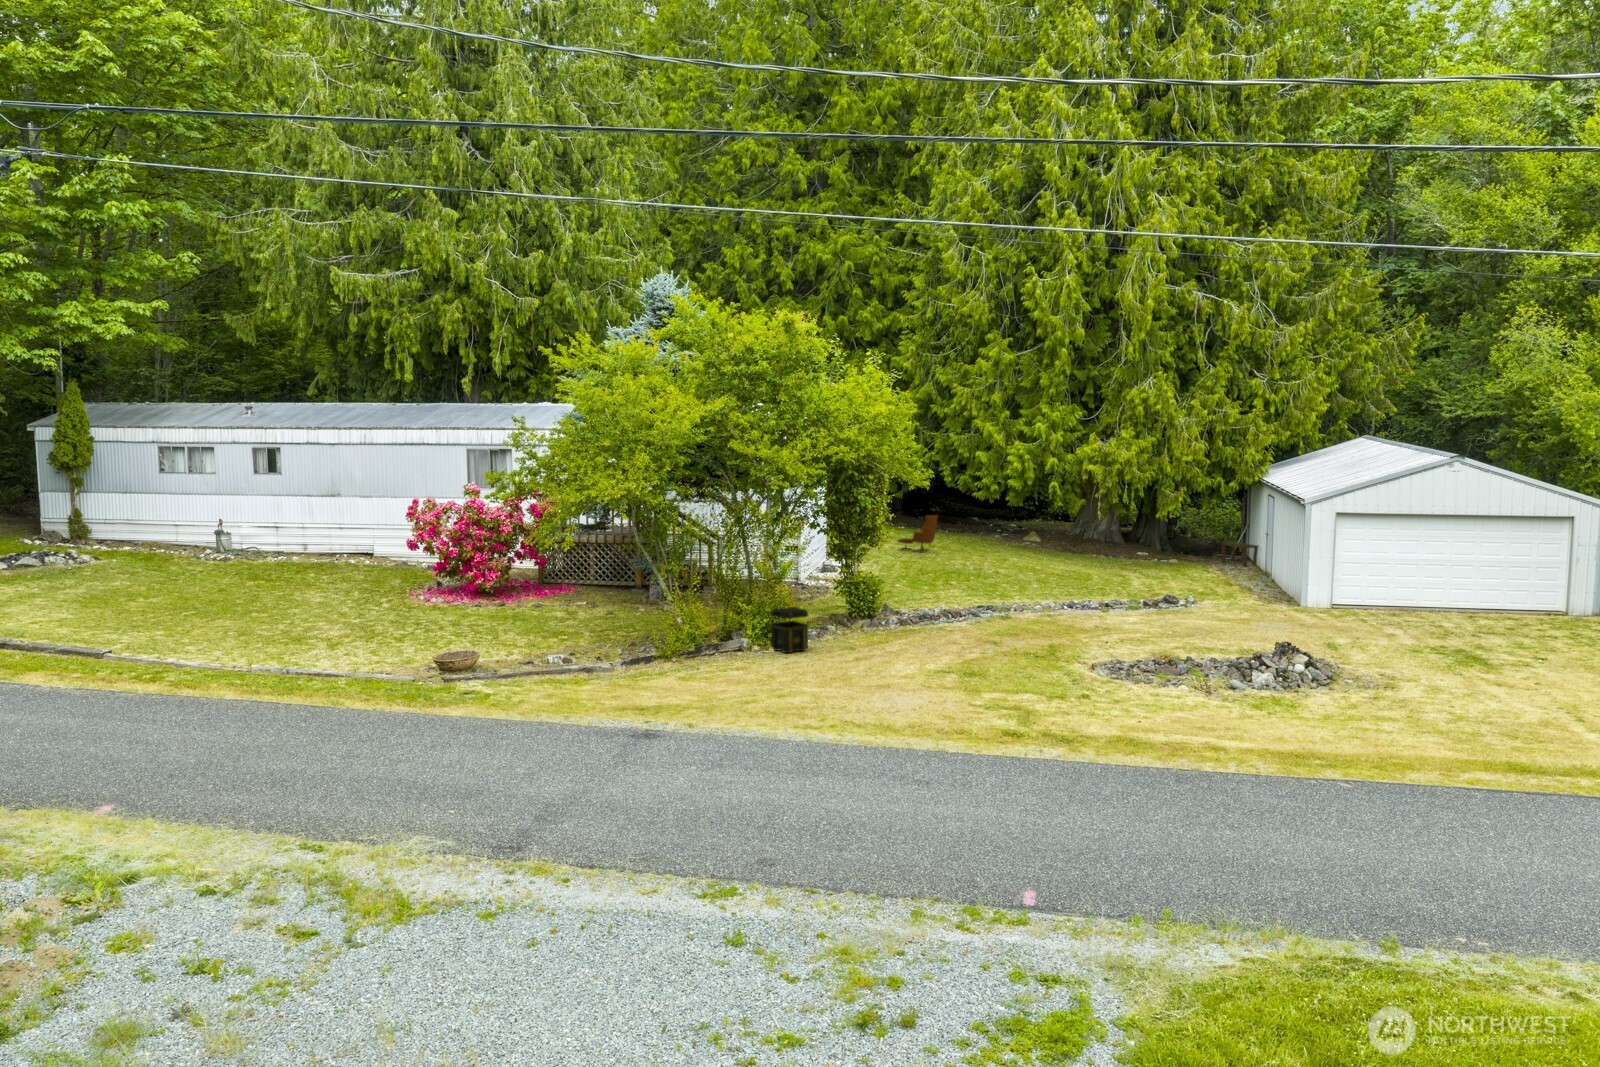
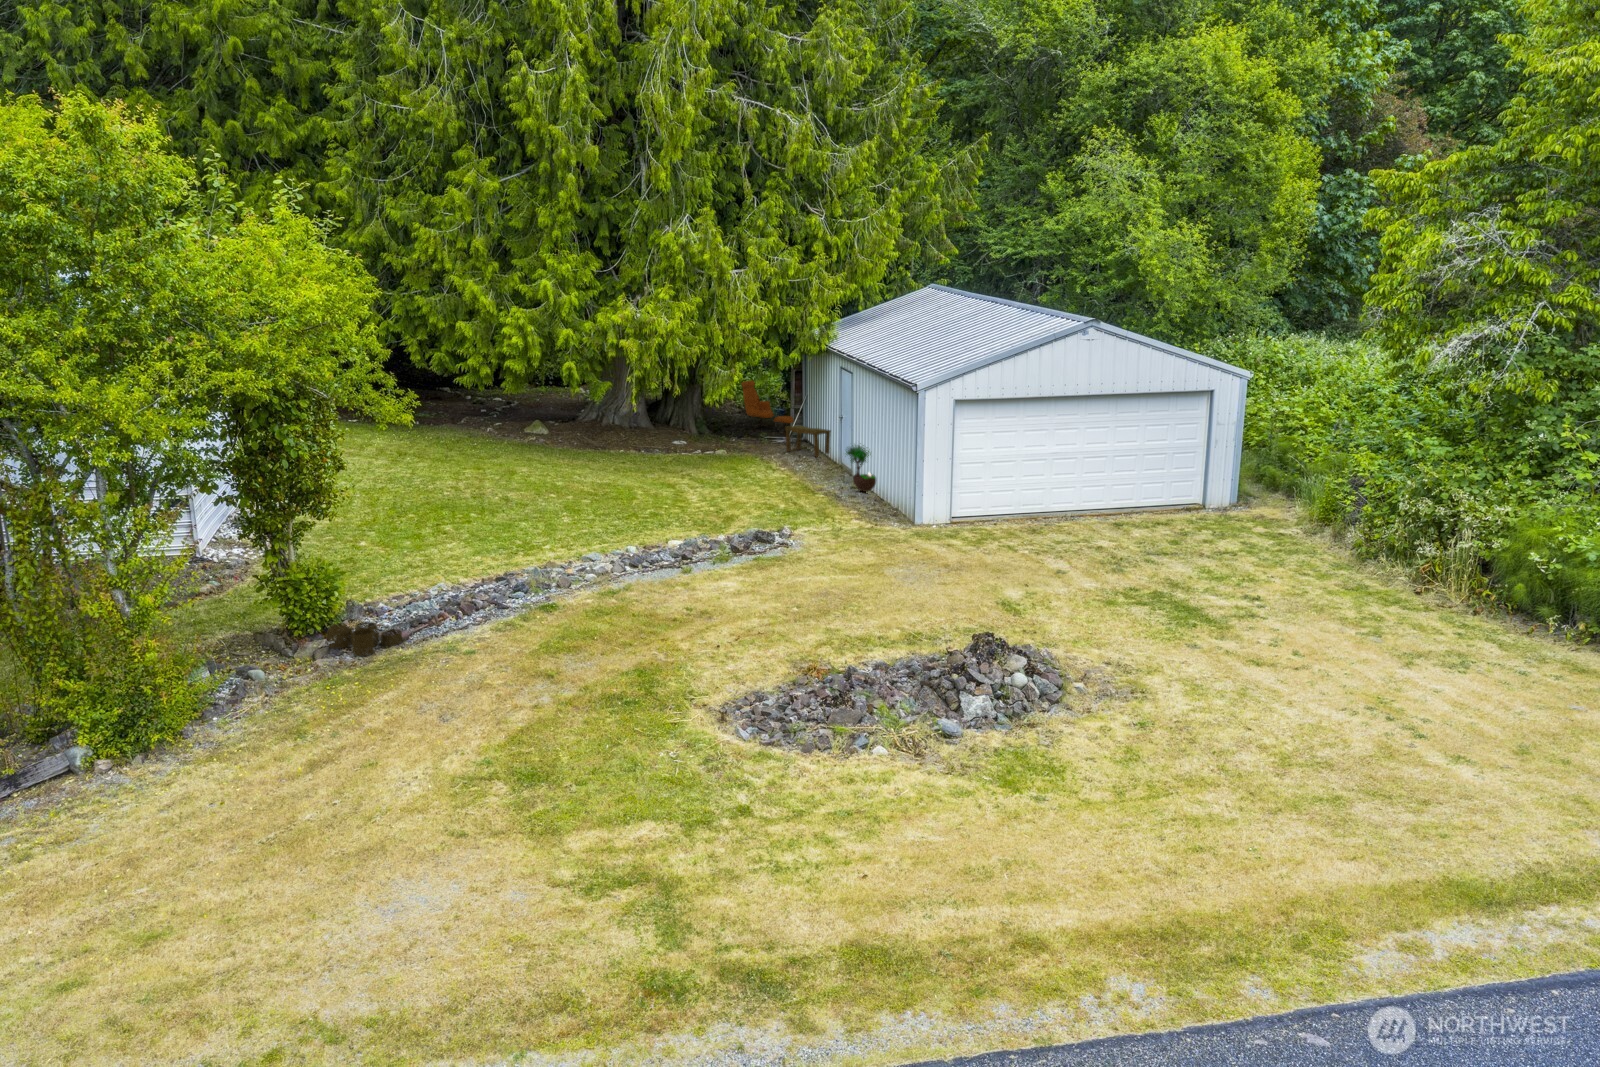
lounge chair: present [898,515,938,551] -> present [742,381,794,429]
potted tree: none [1254,545,1280,586] -> present [846,445,876,492]
toolbox: present [771,607,809,653] -> none [121,675,208,770]
woven basket: none [871,608,914,627] -> present [327,622,402,656]

